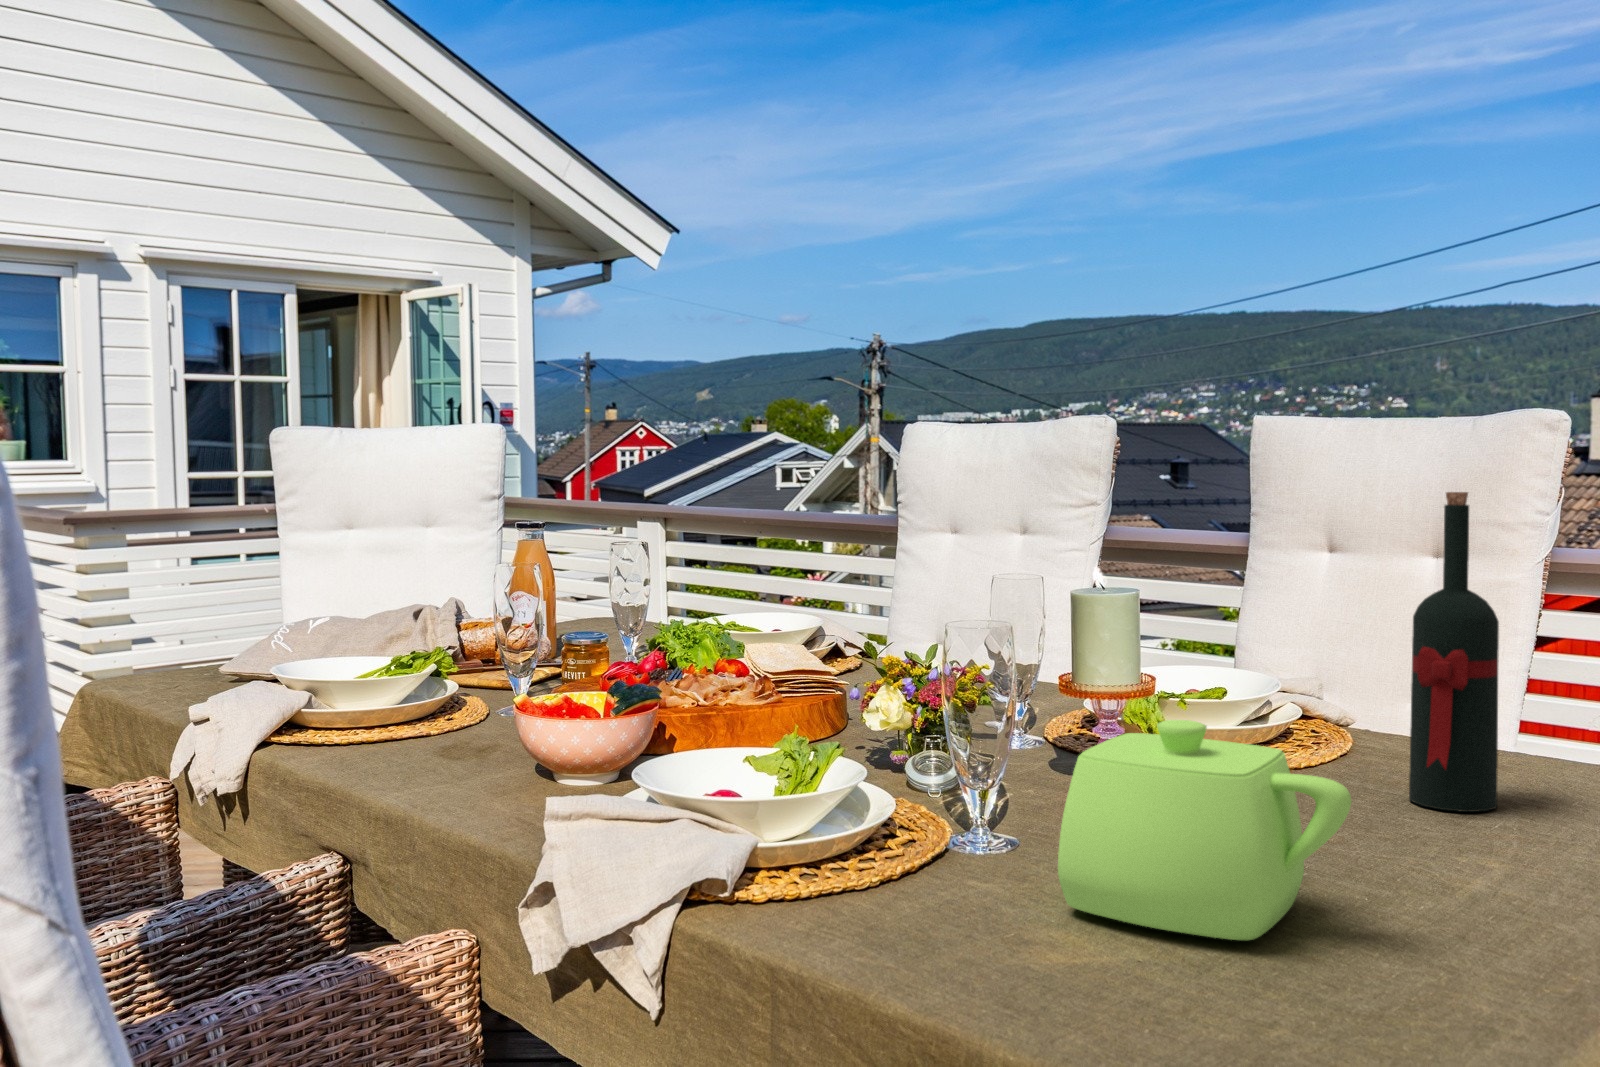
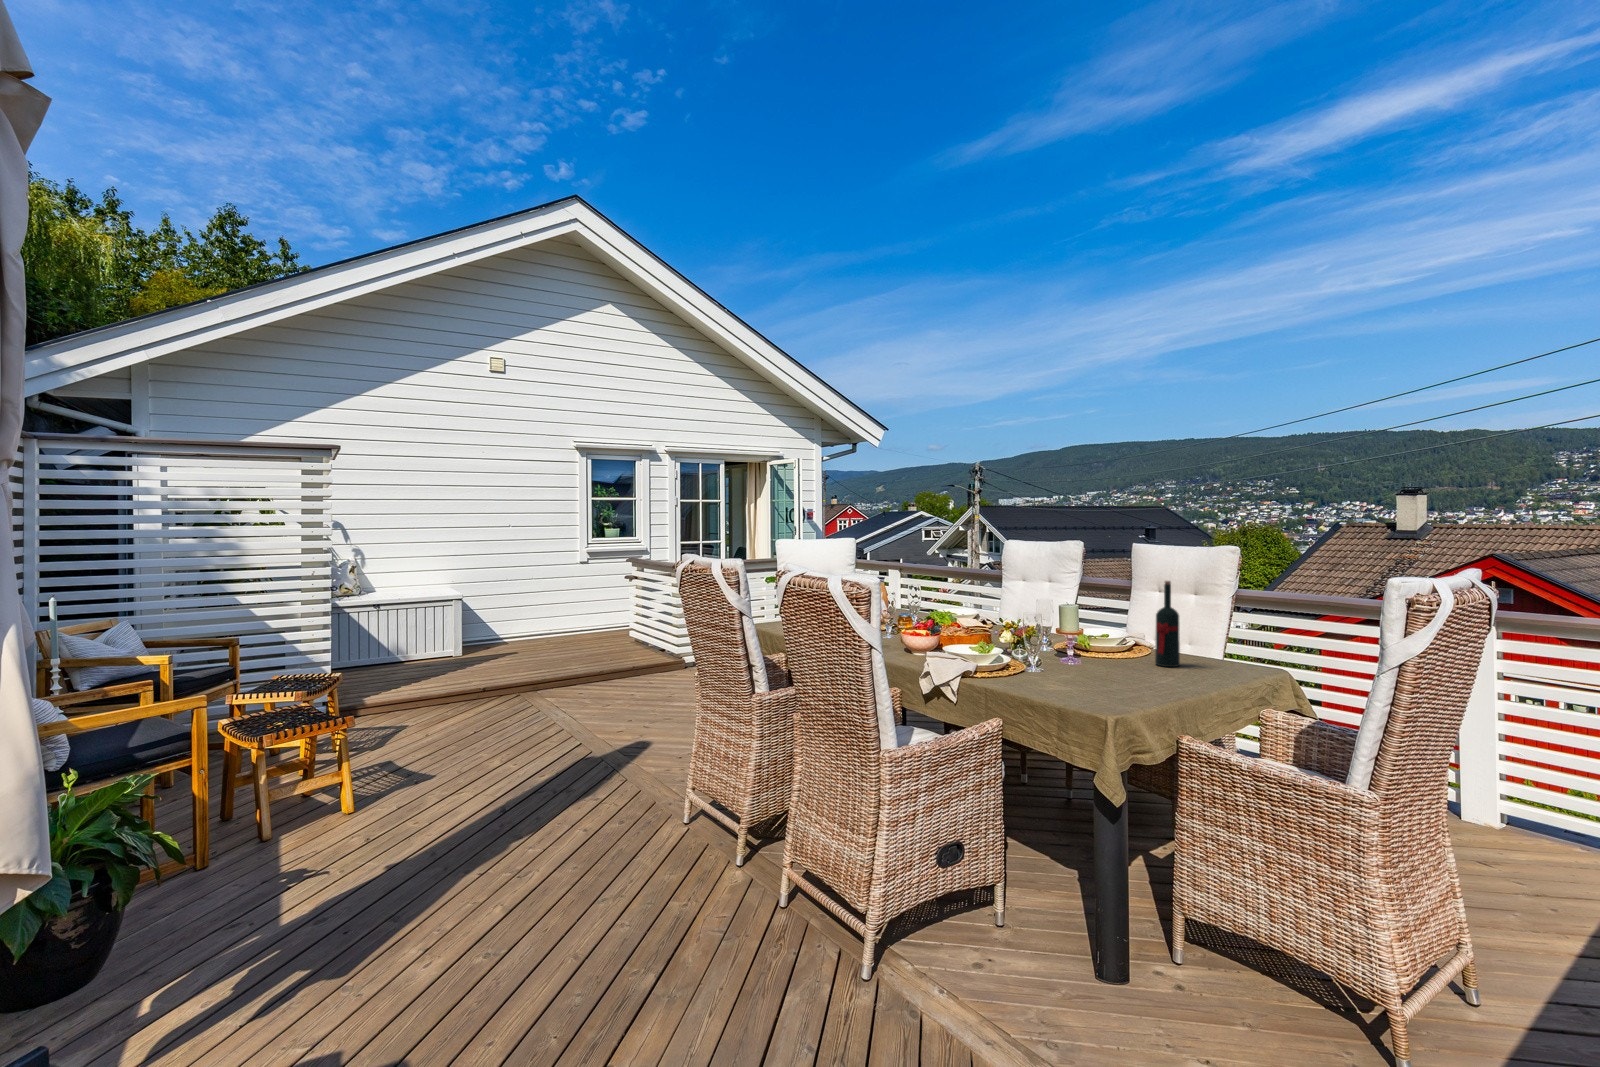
teapot: present [1058,720,1351,940] -> none [1053,636,1120,683]

